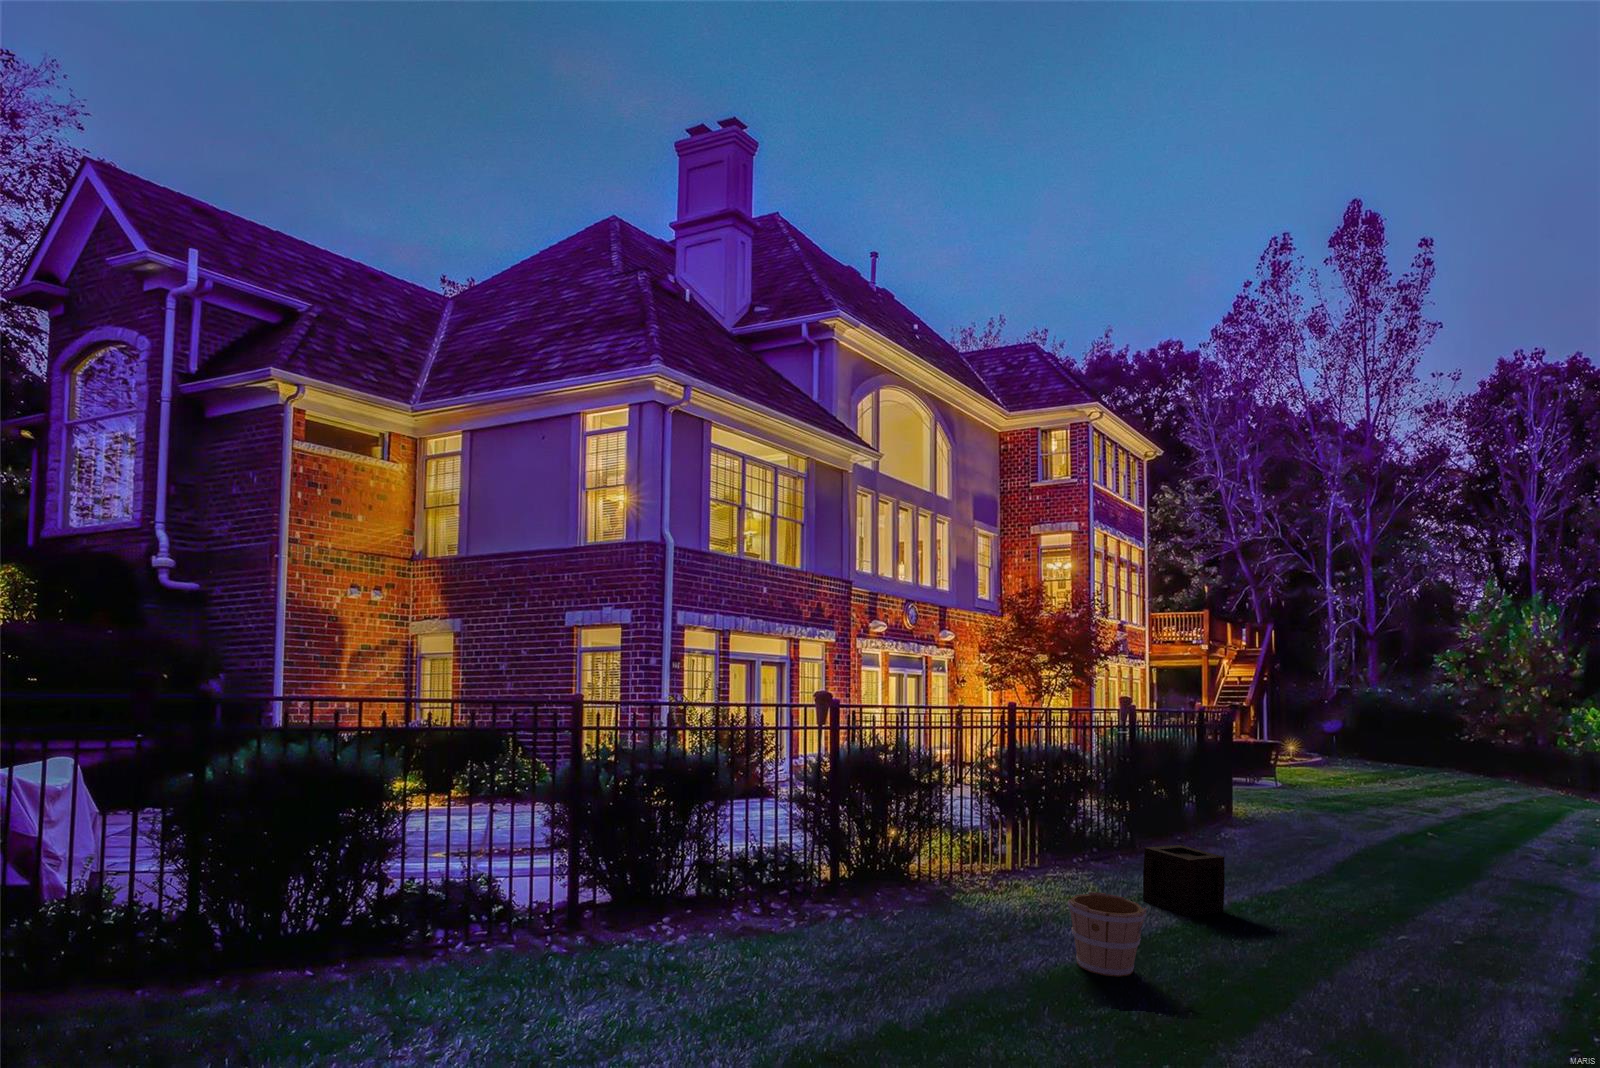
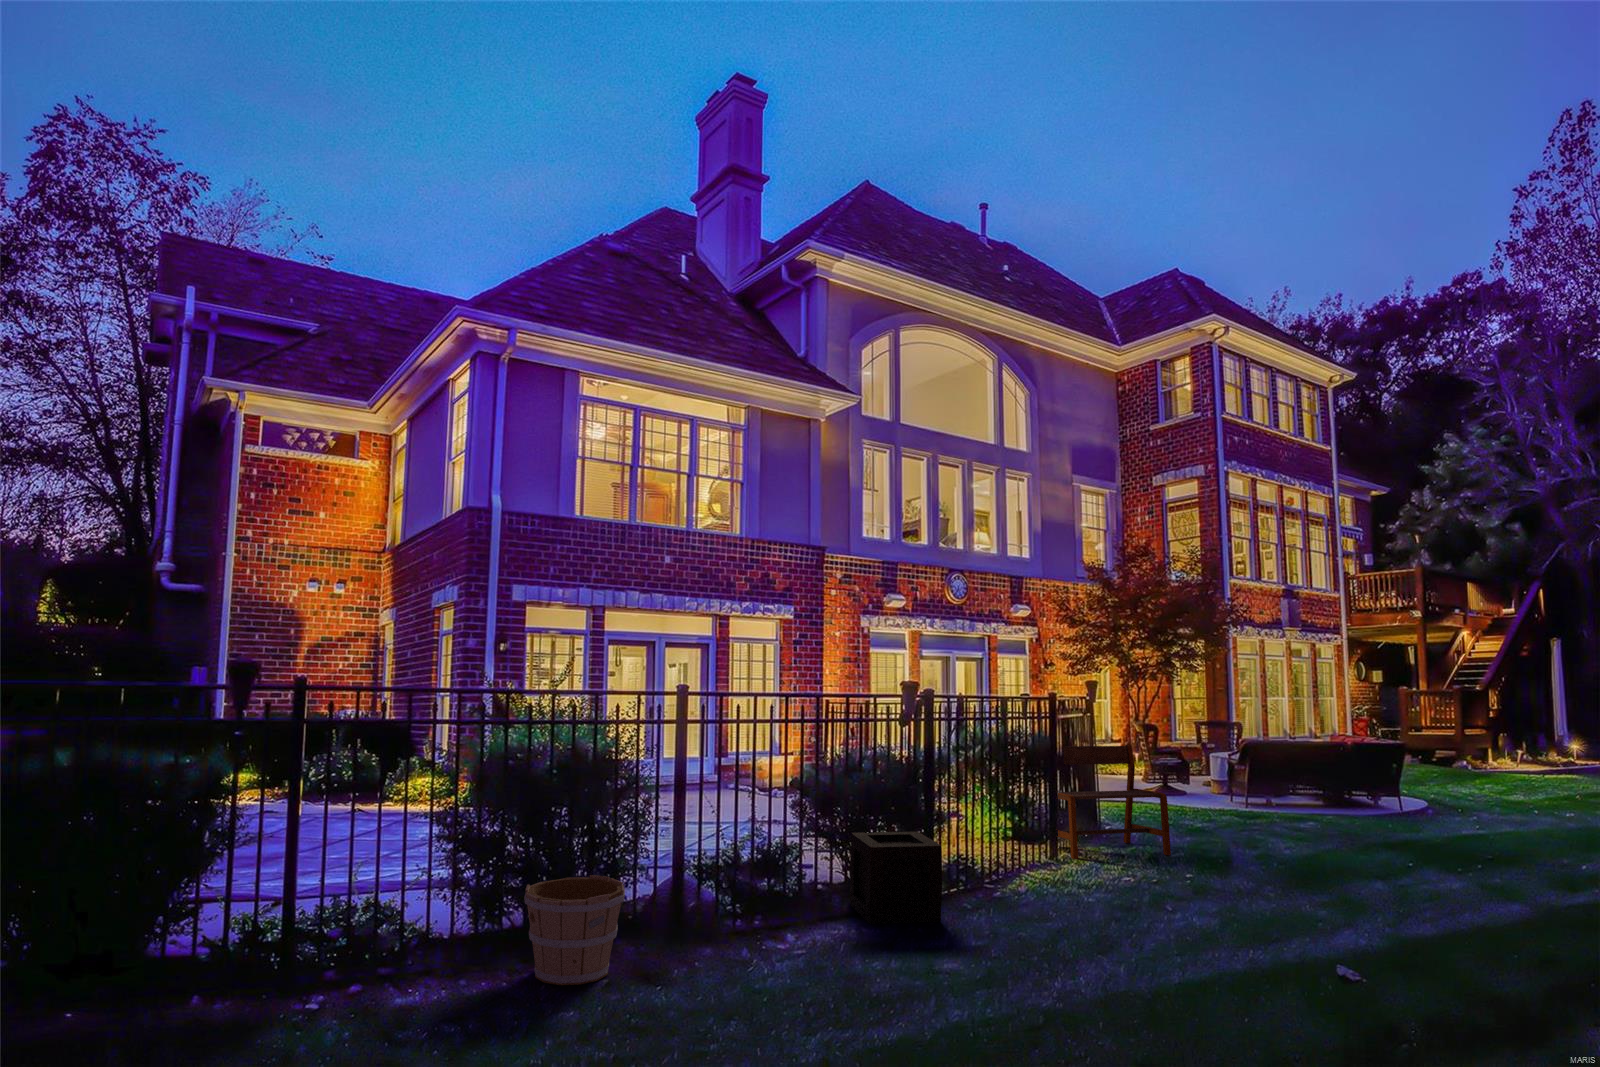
bench: none [1151,768,1241,857] -> present [1057,745,1171,859]

